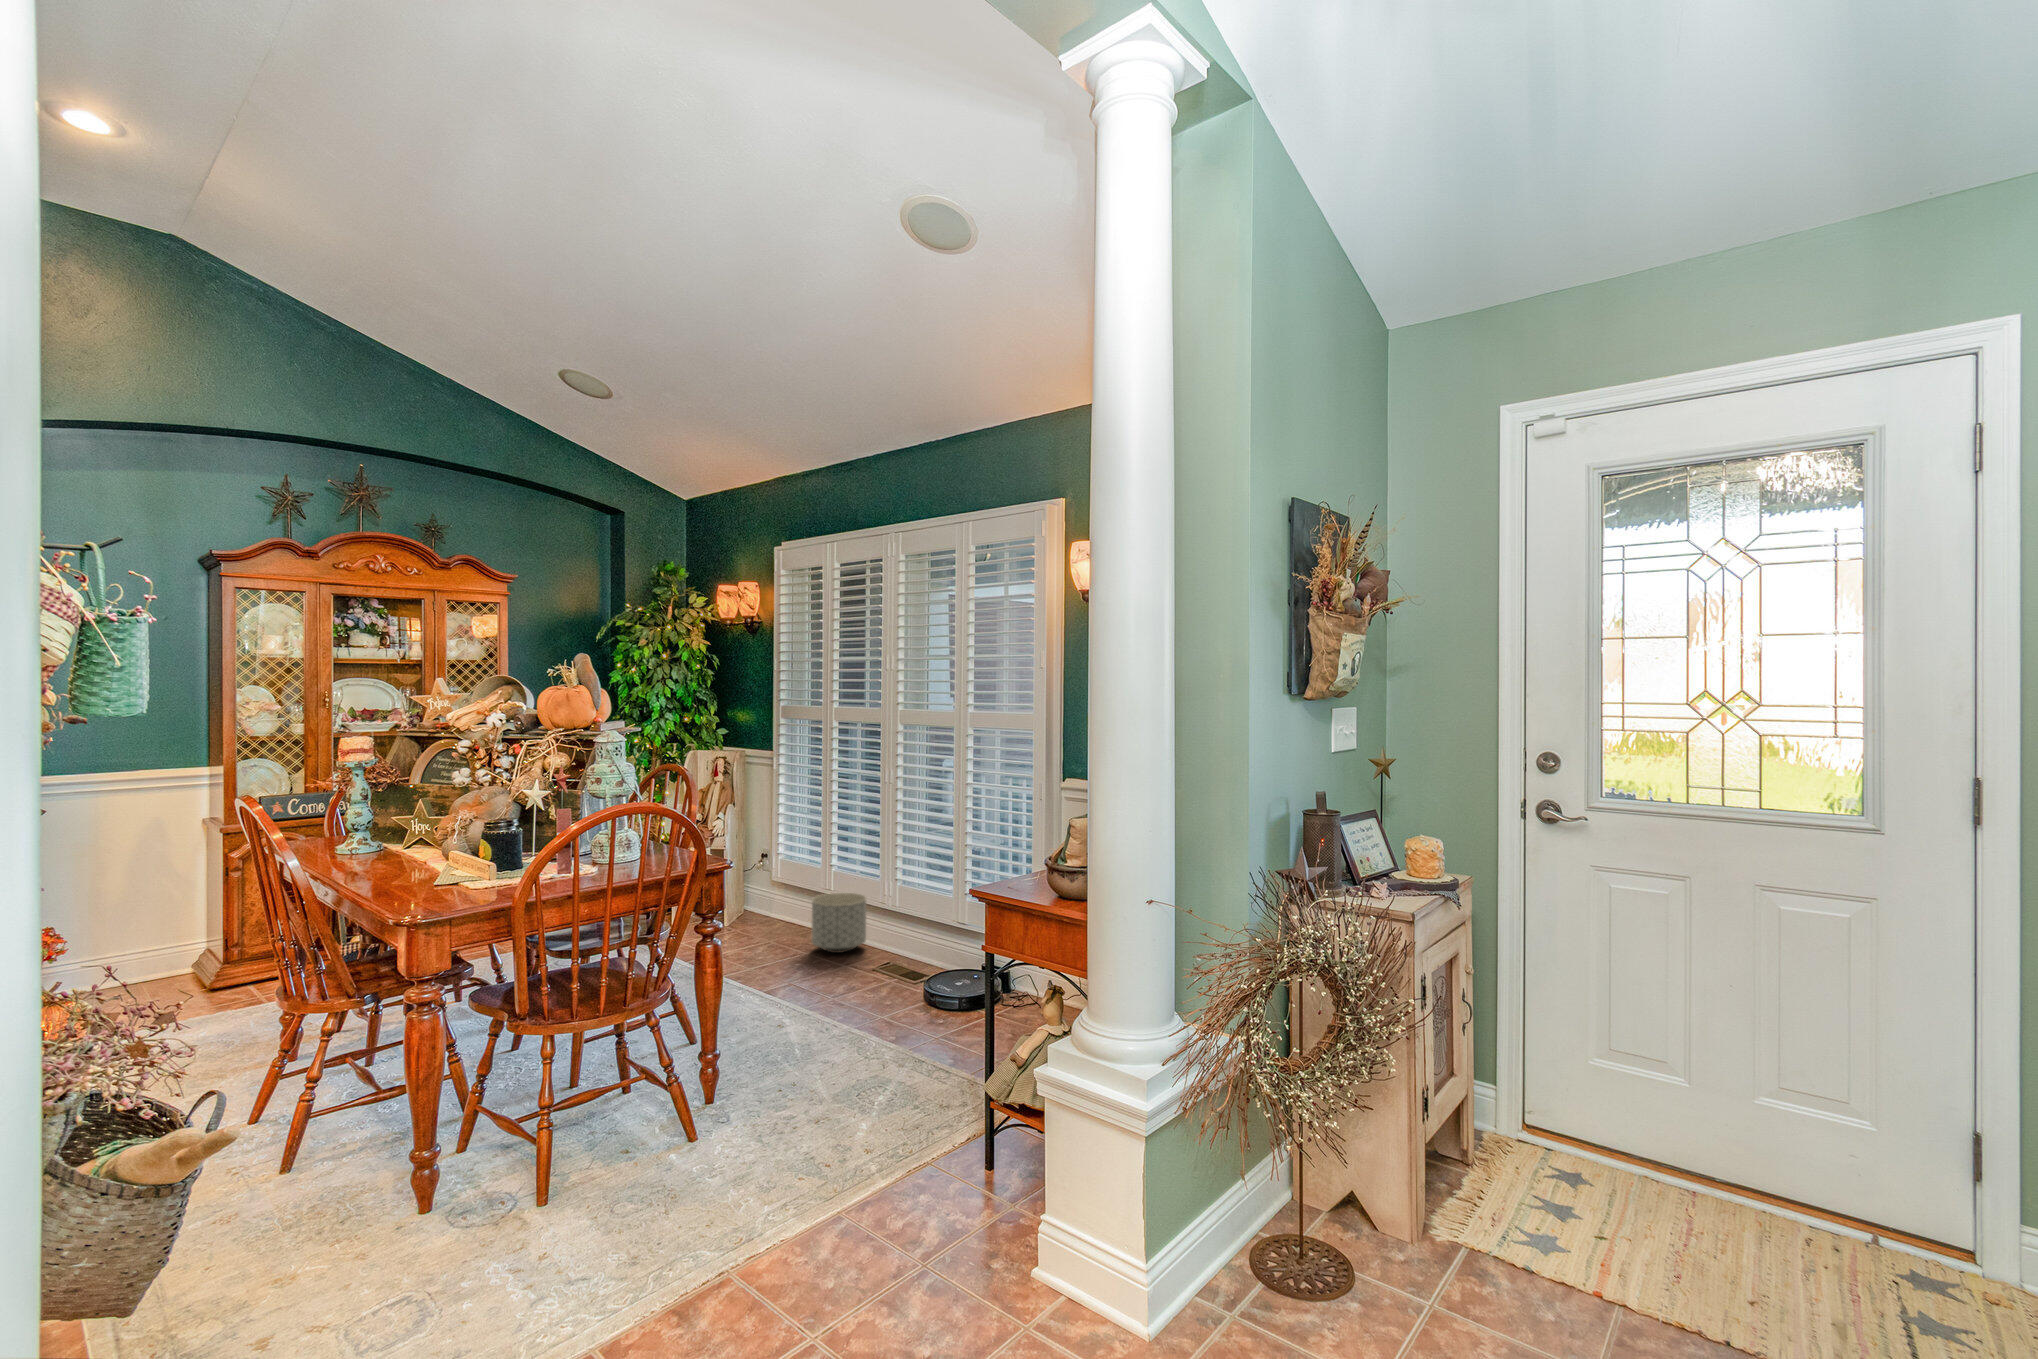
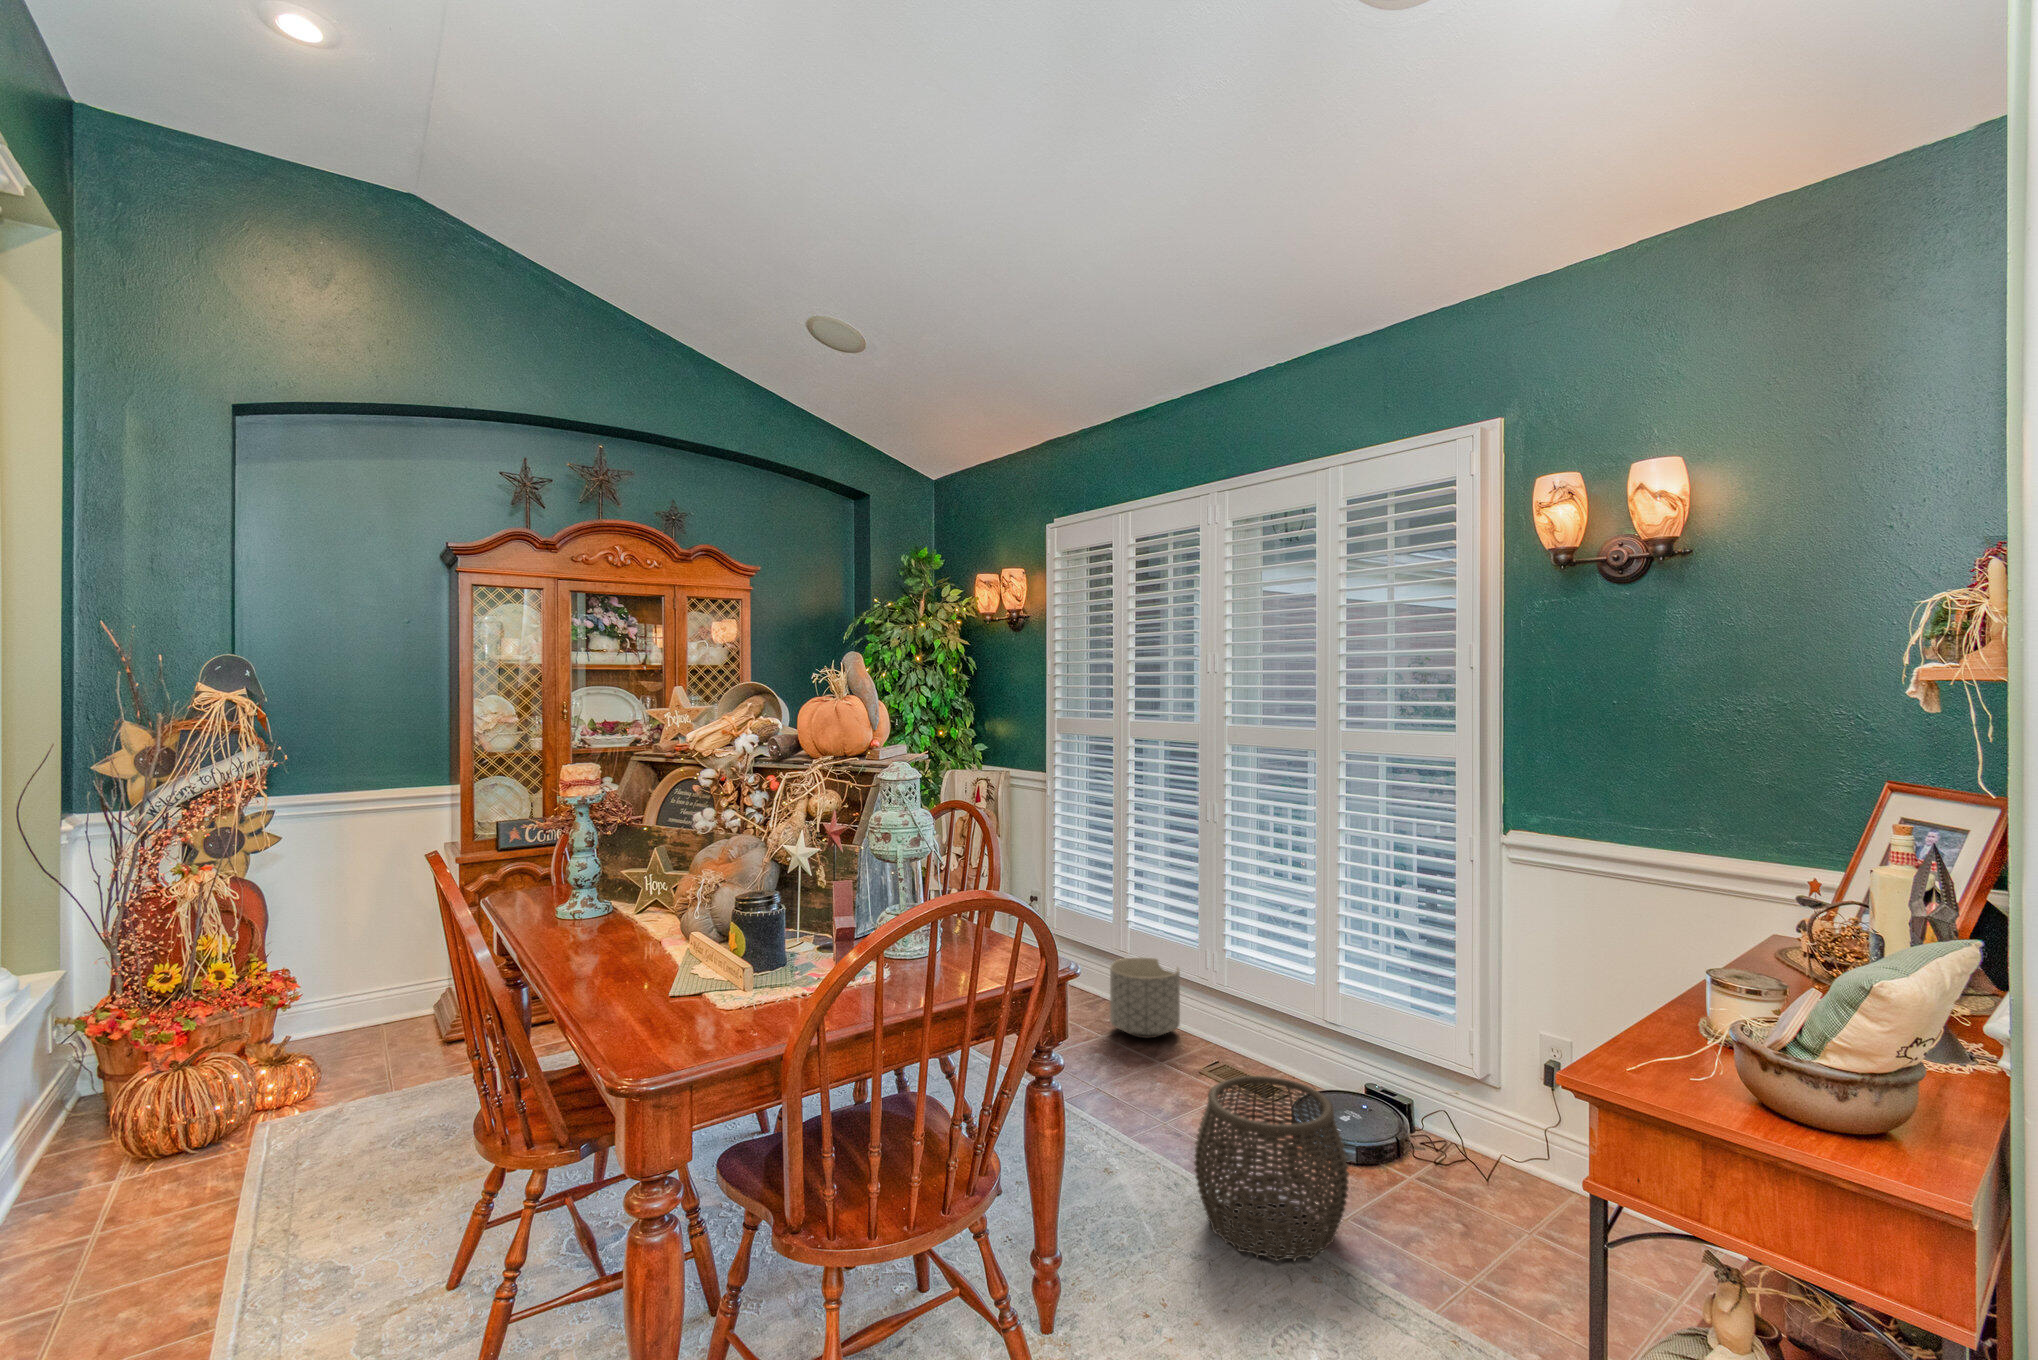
woven basket: none [833,951,936,1064] -> present [1194,1076,1349,1261]

